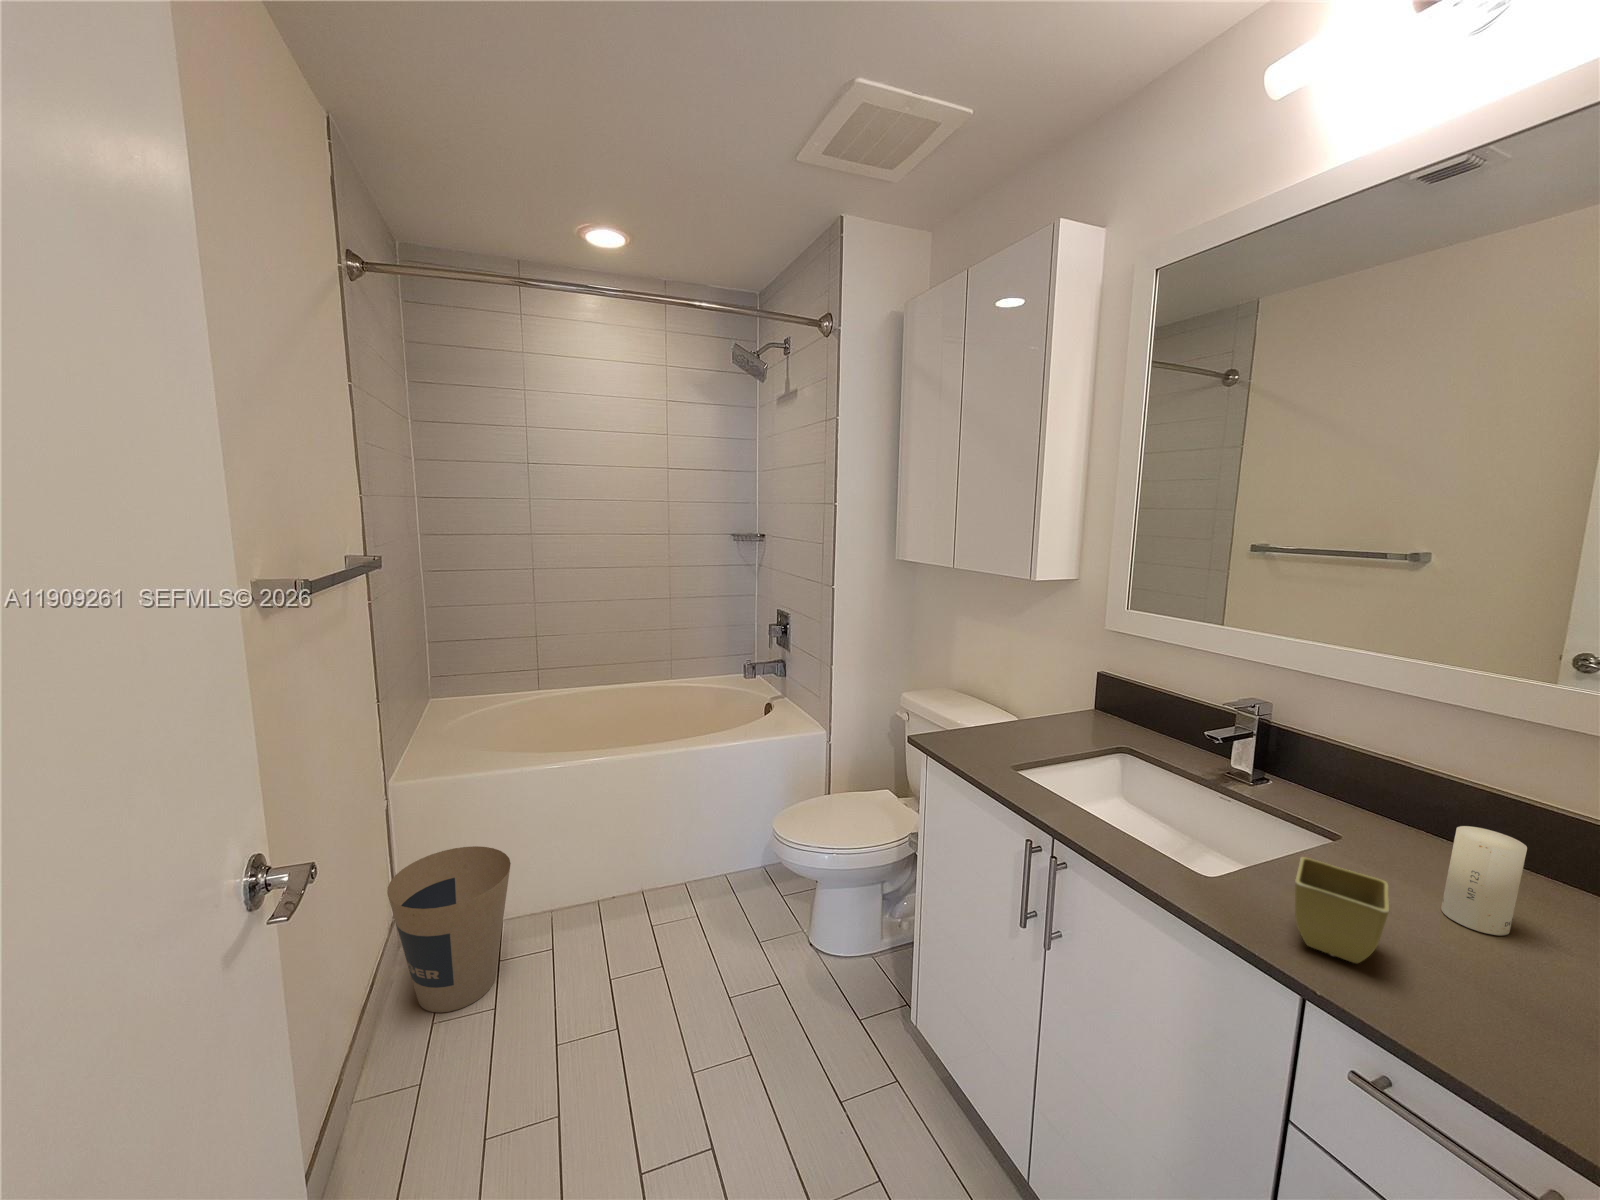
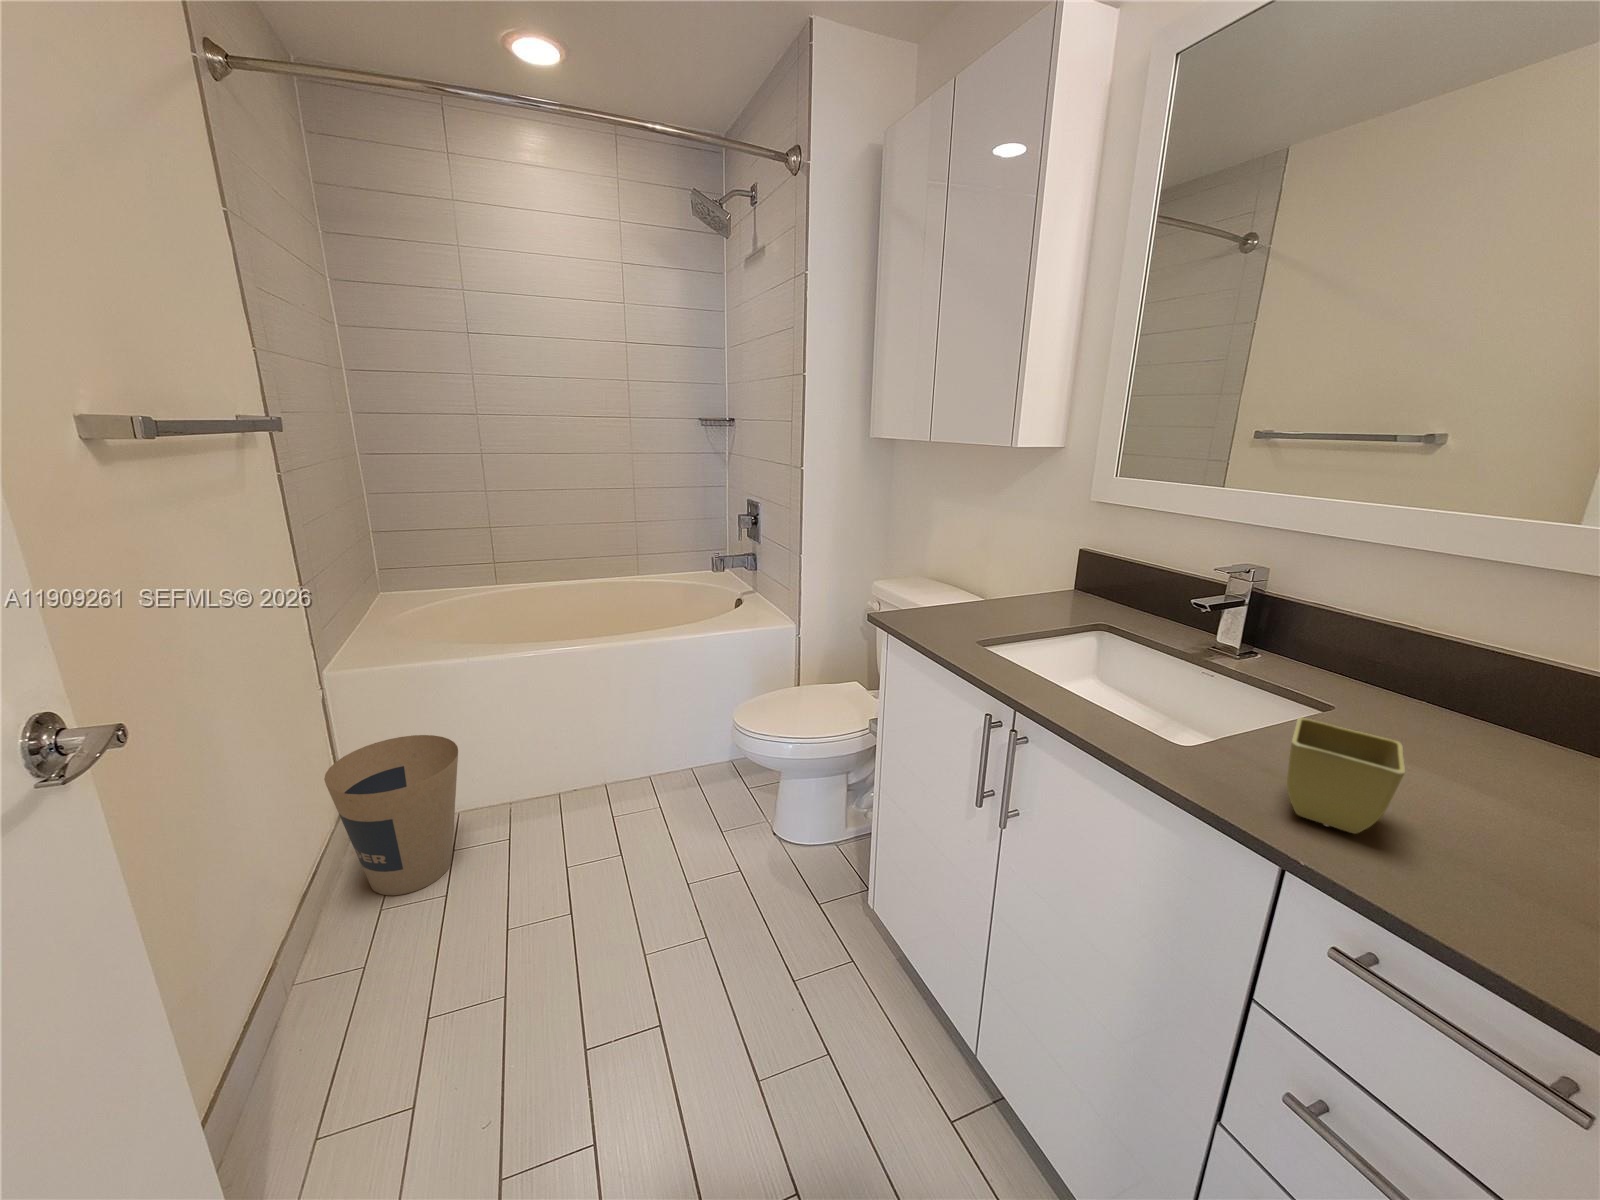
candle: present [1441,826,1527,935] -> none [1450,684,1568,805]

